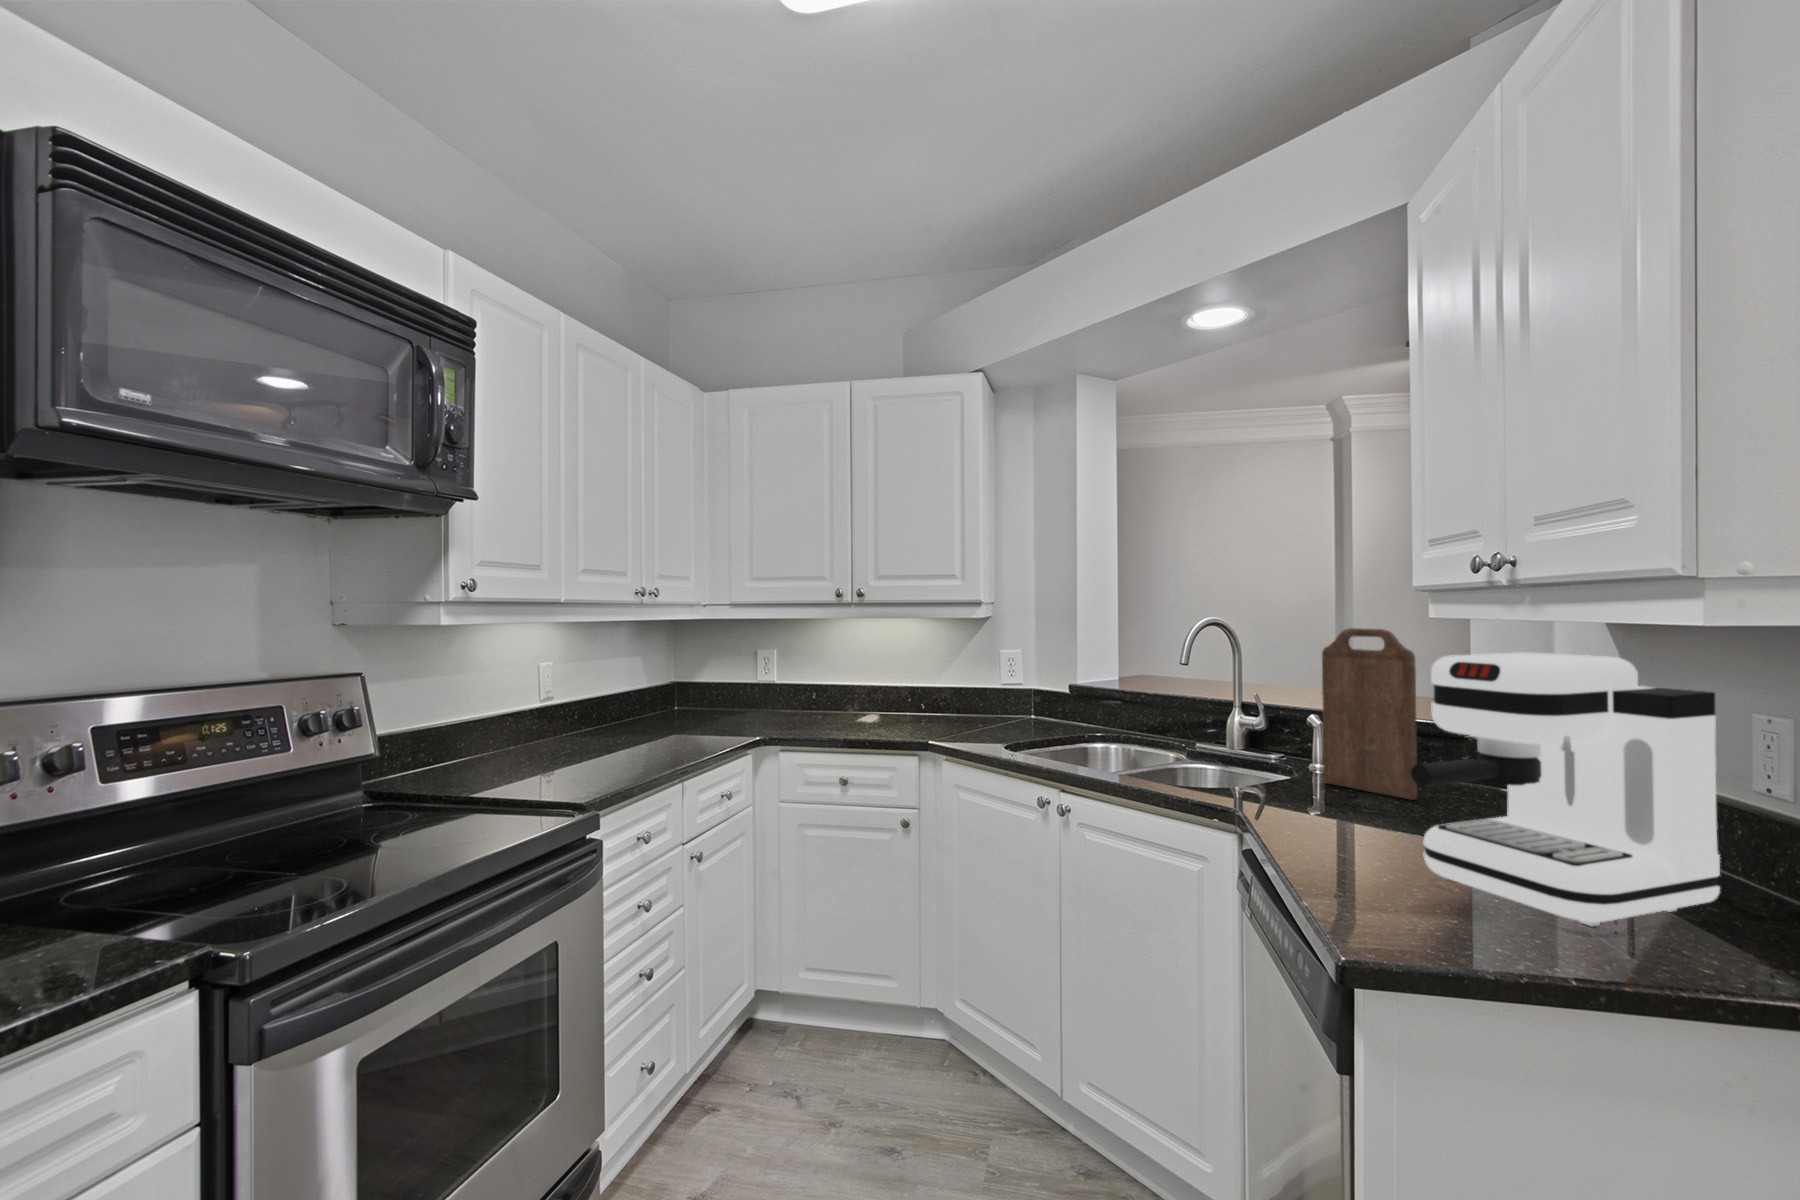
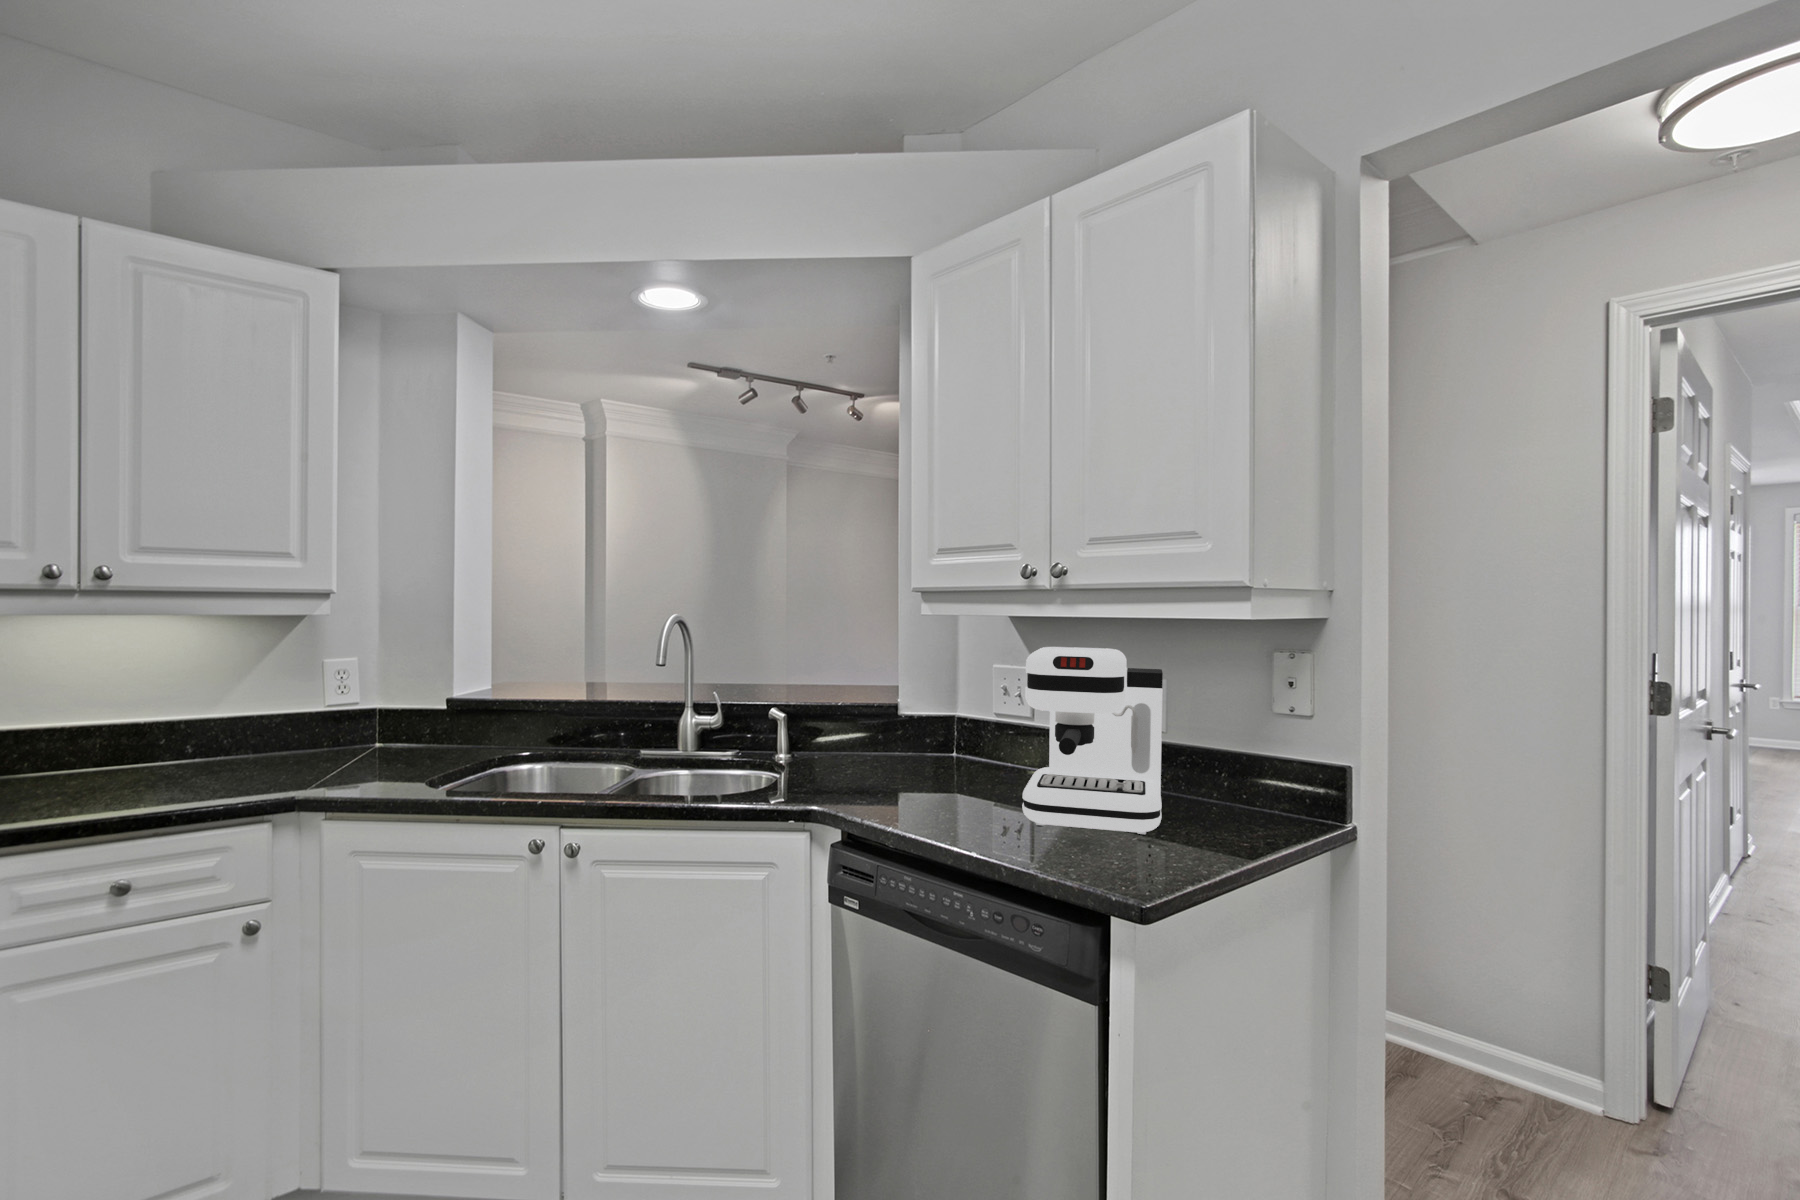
cutting board: present [1322,628,1417,800] -> none [814,628,898,771]

